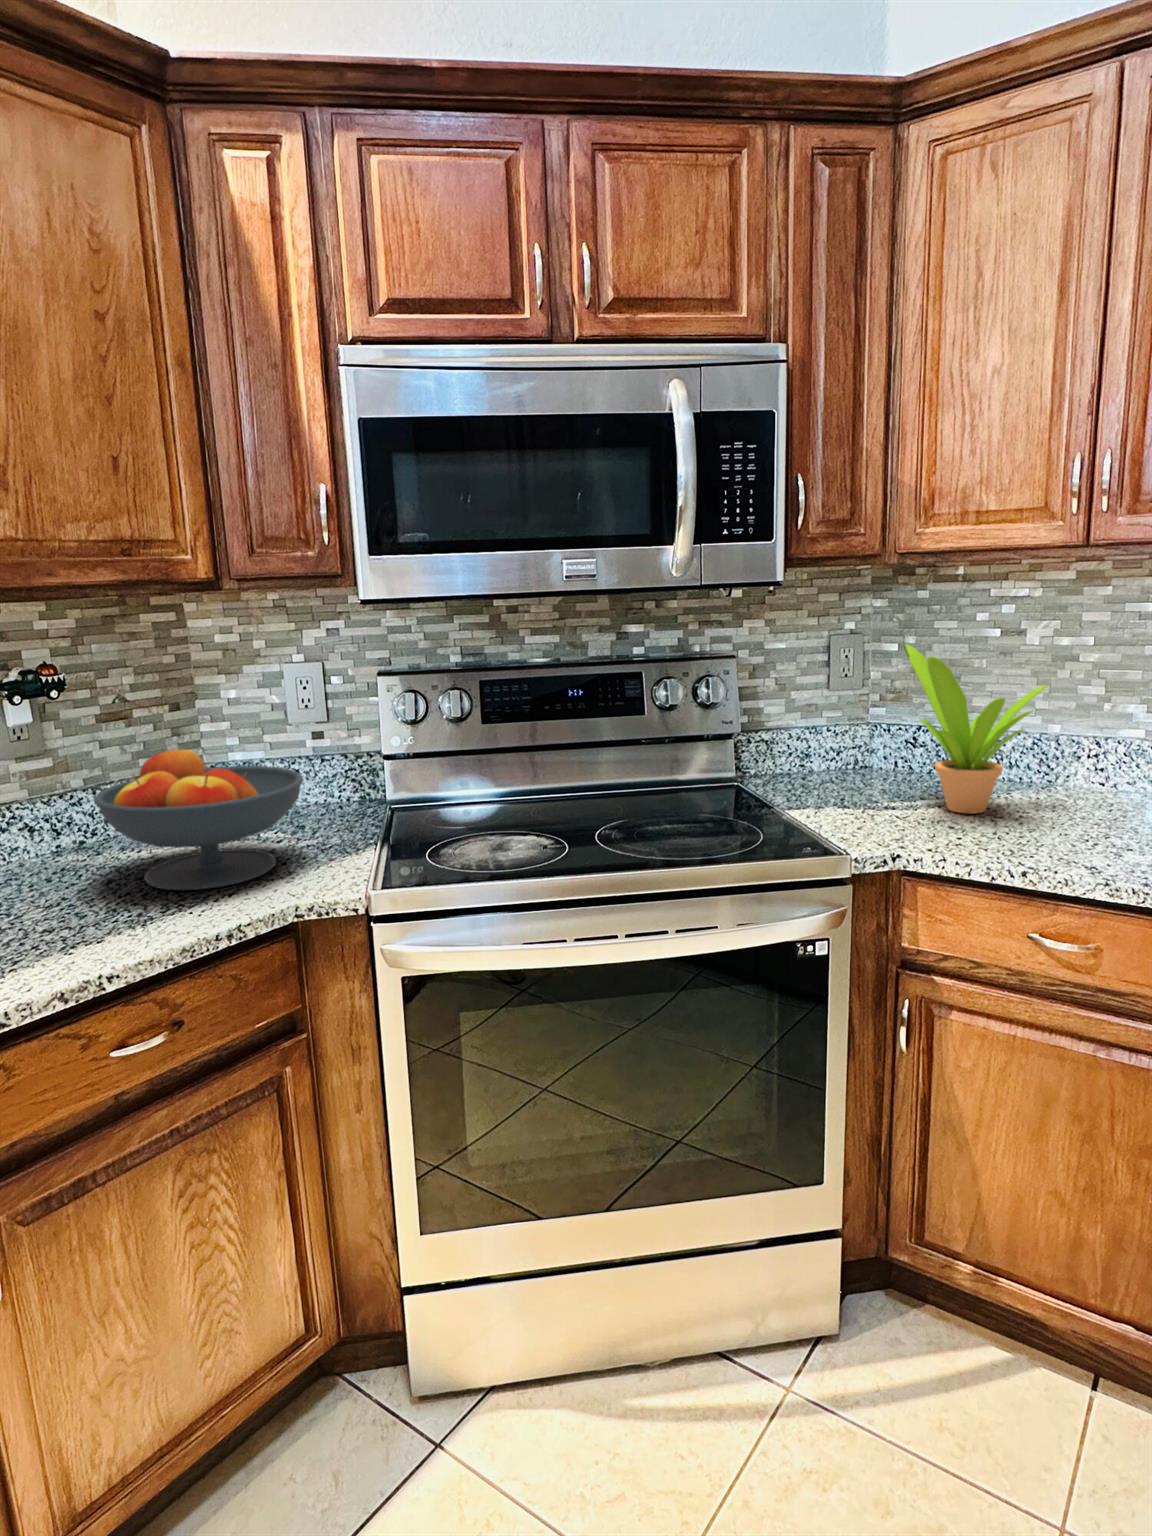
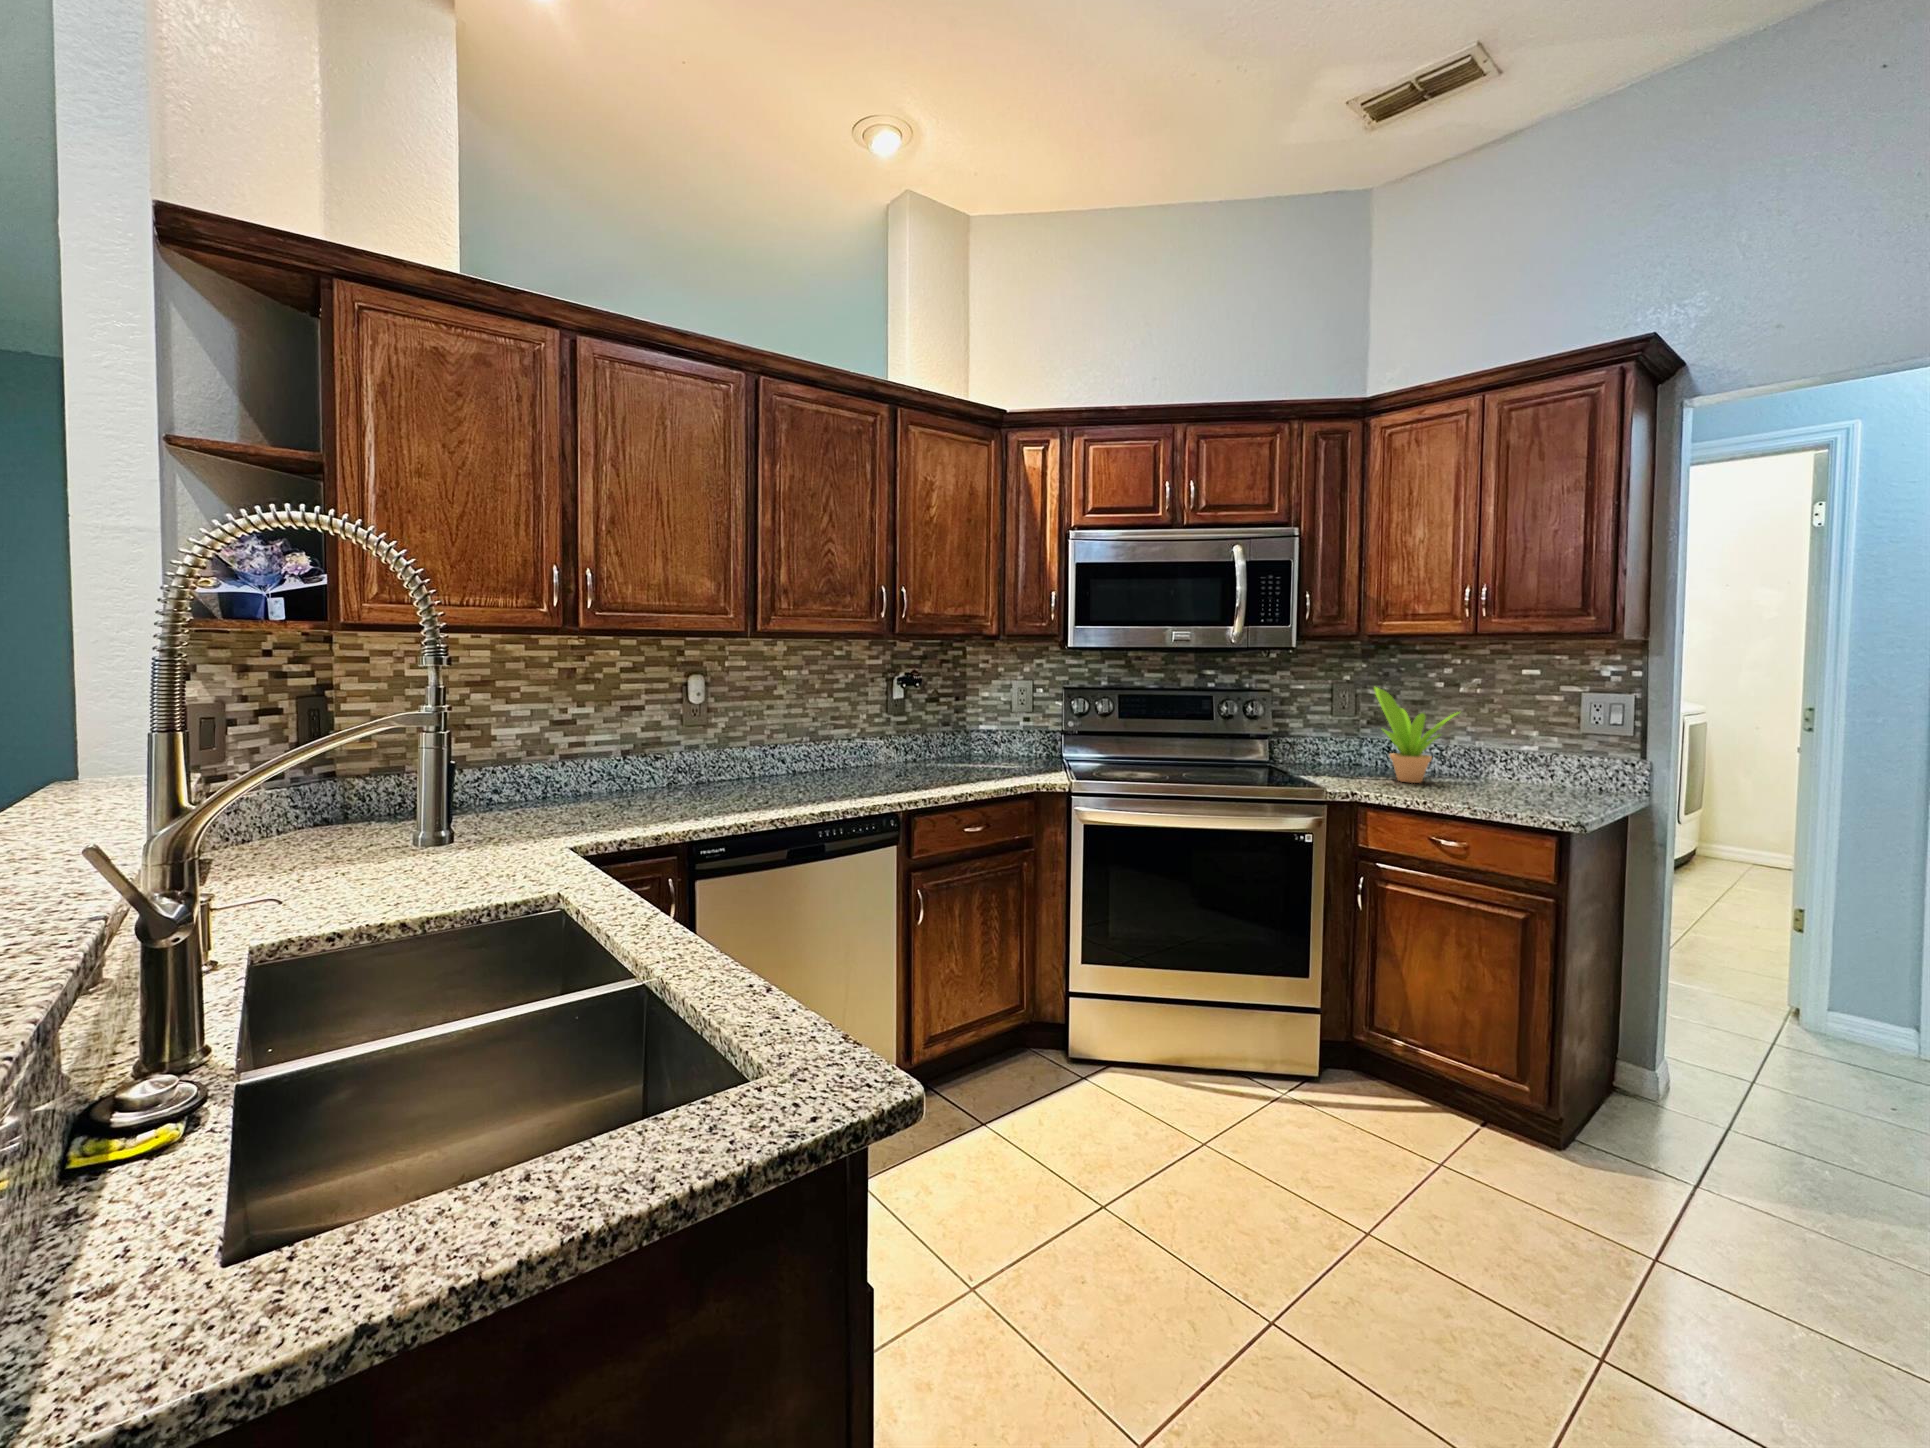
fruit bowl: present [94,748,303,890] -> none [943,712,1035,775]

